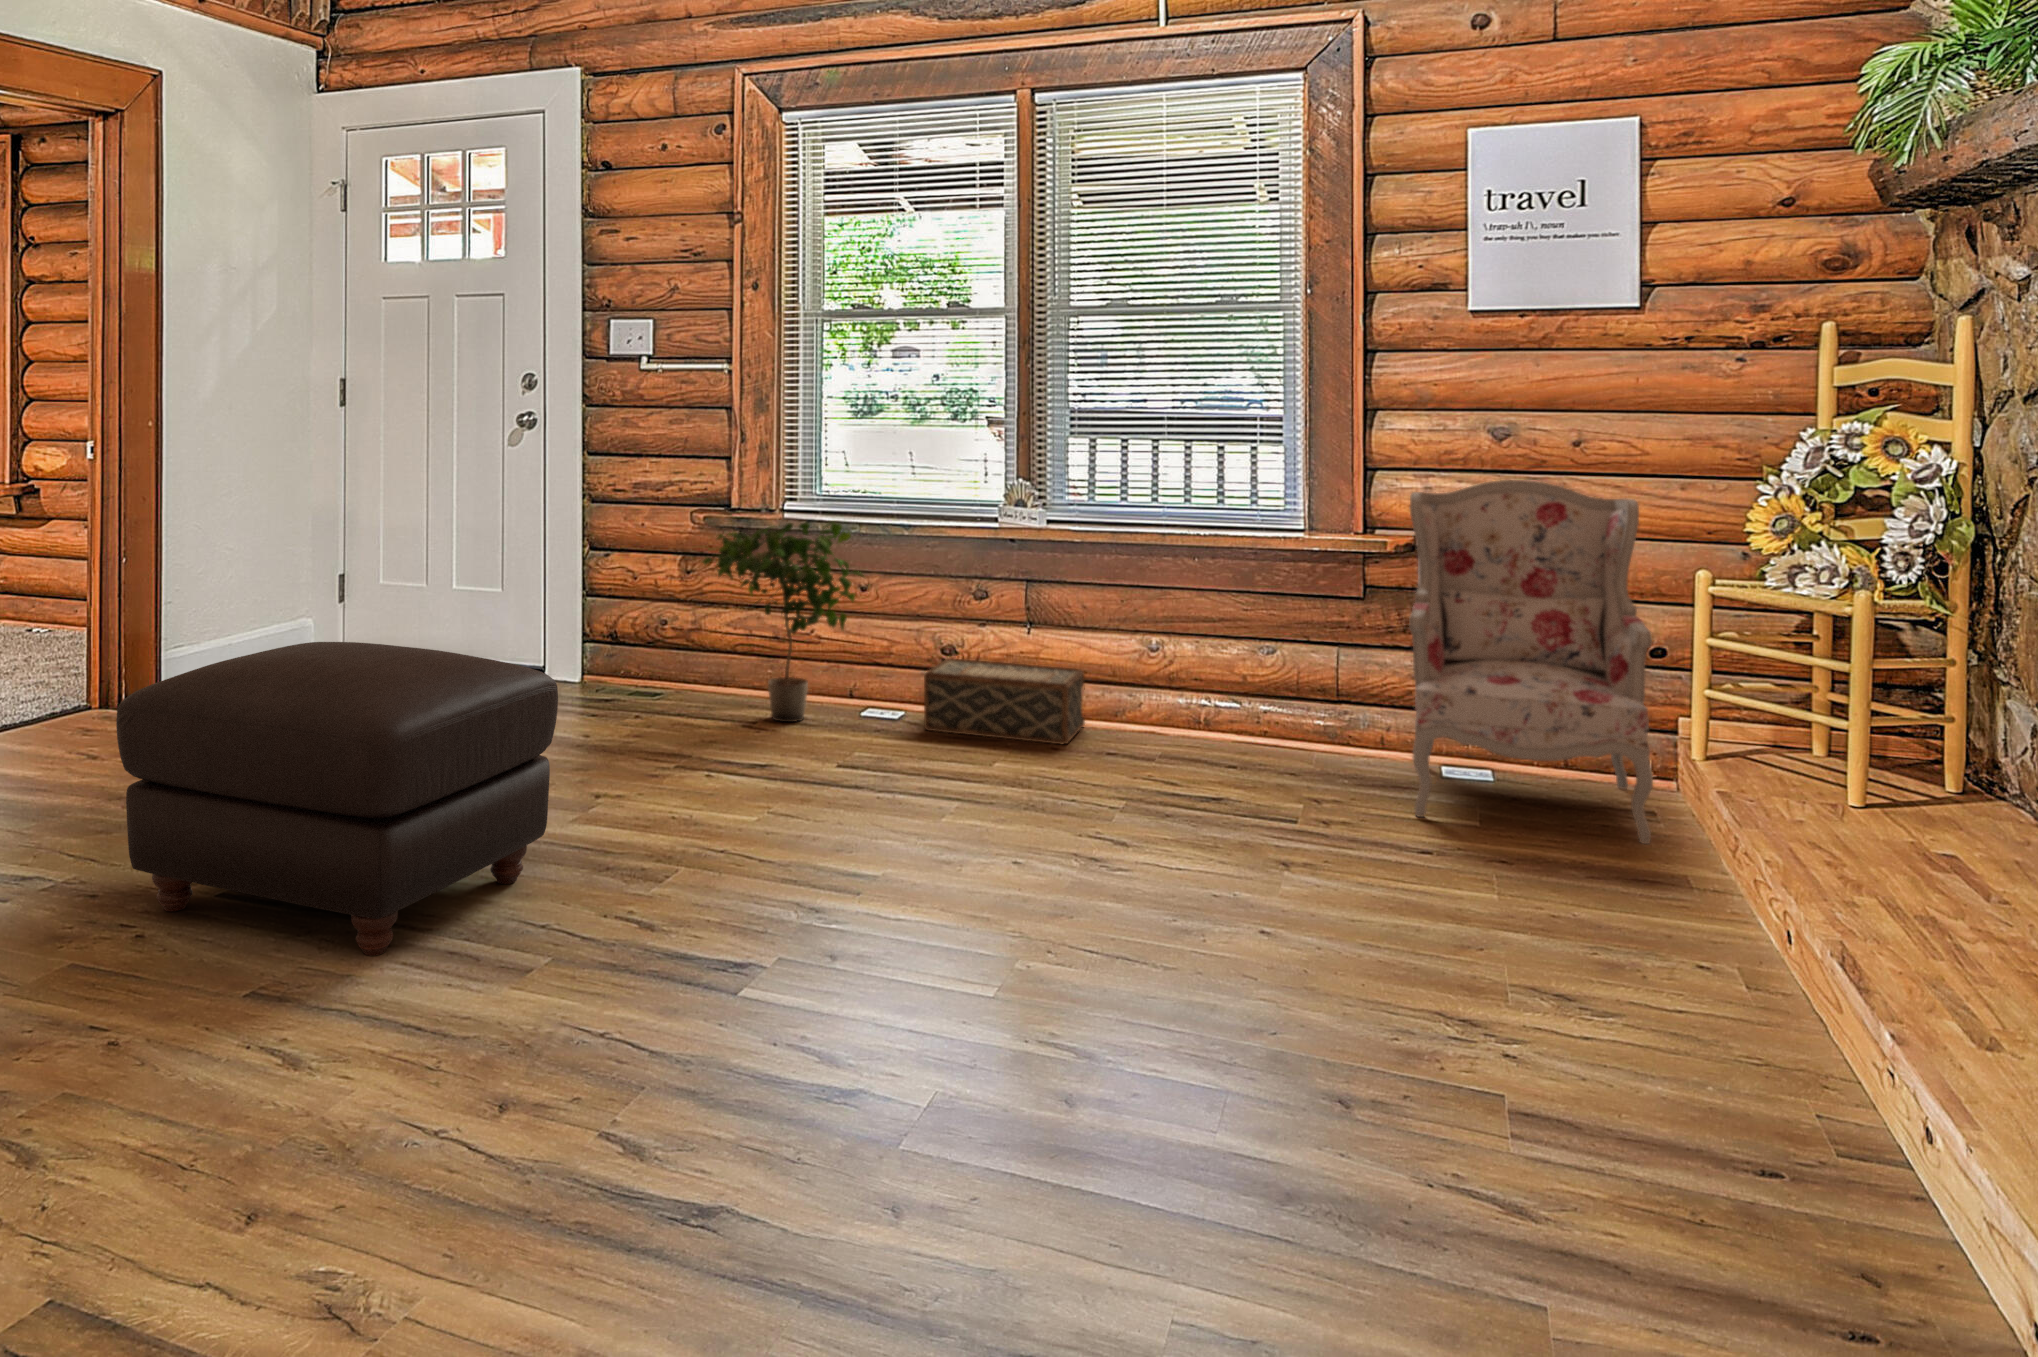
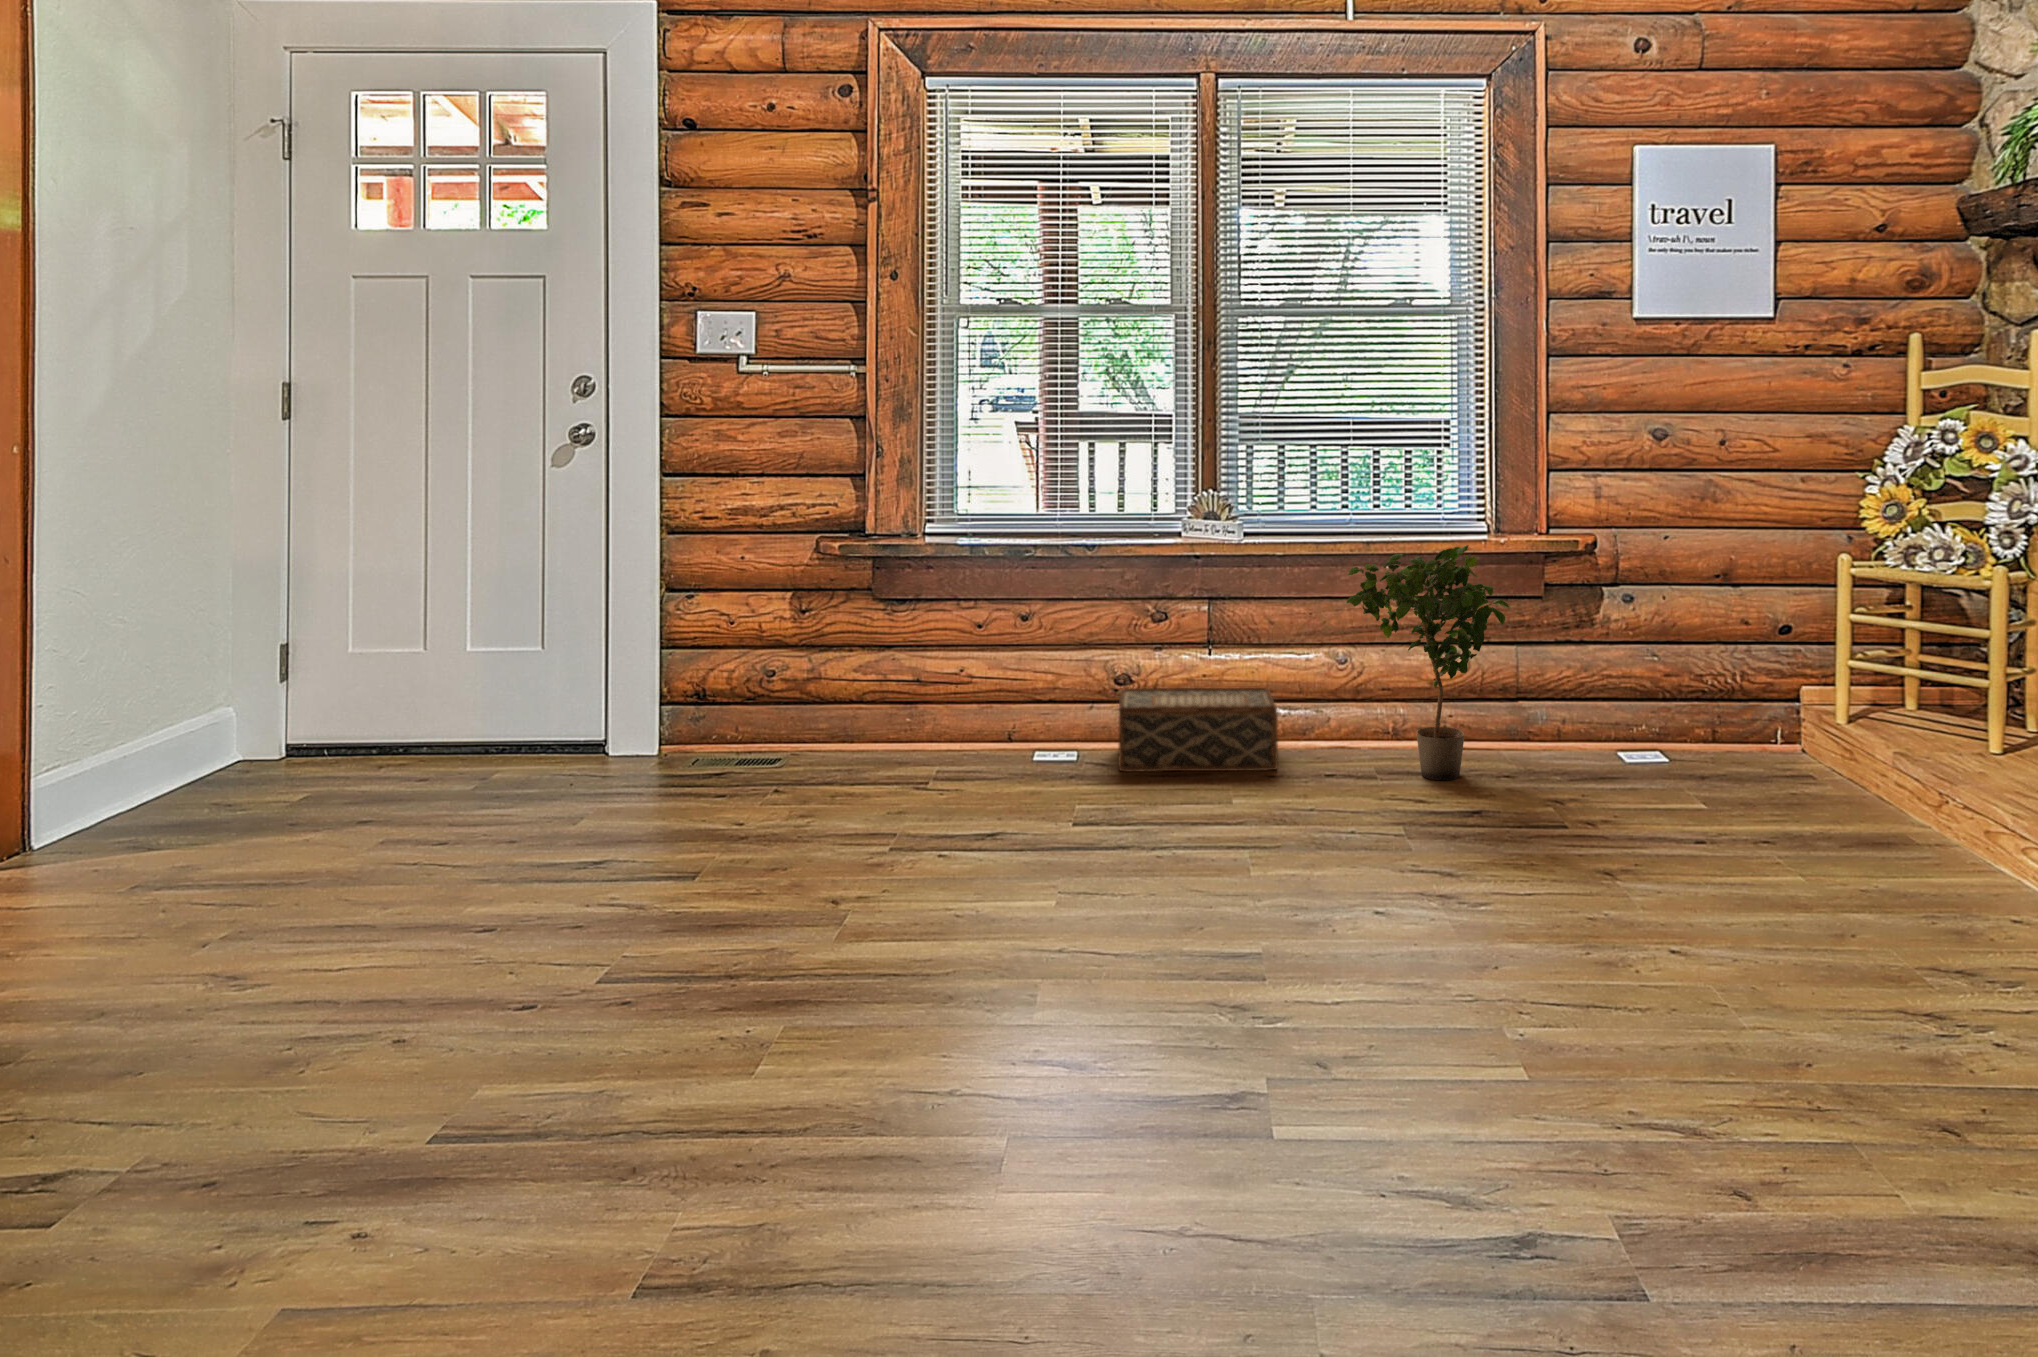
armchair: present [1409,480,1653,844] -> none [1593,476,1850,805]
potted plant: present [703,522,863,722] -> present [1346,545,1509,780]
ottoman: present [116,642,558,956] -> none [314,762,911,1196]

